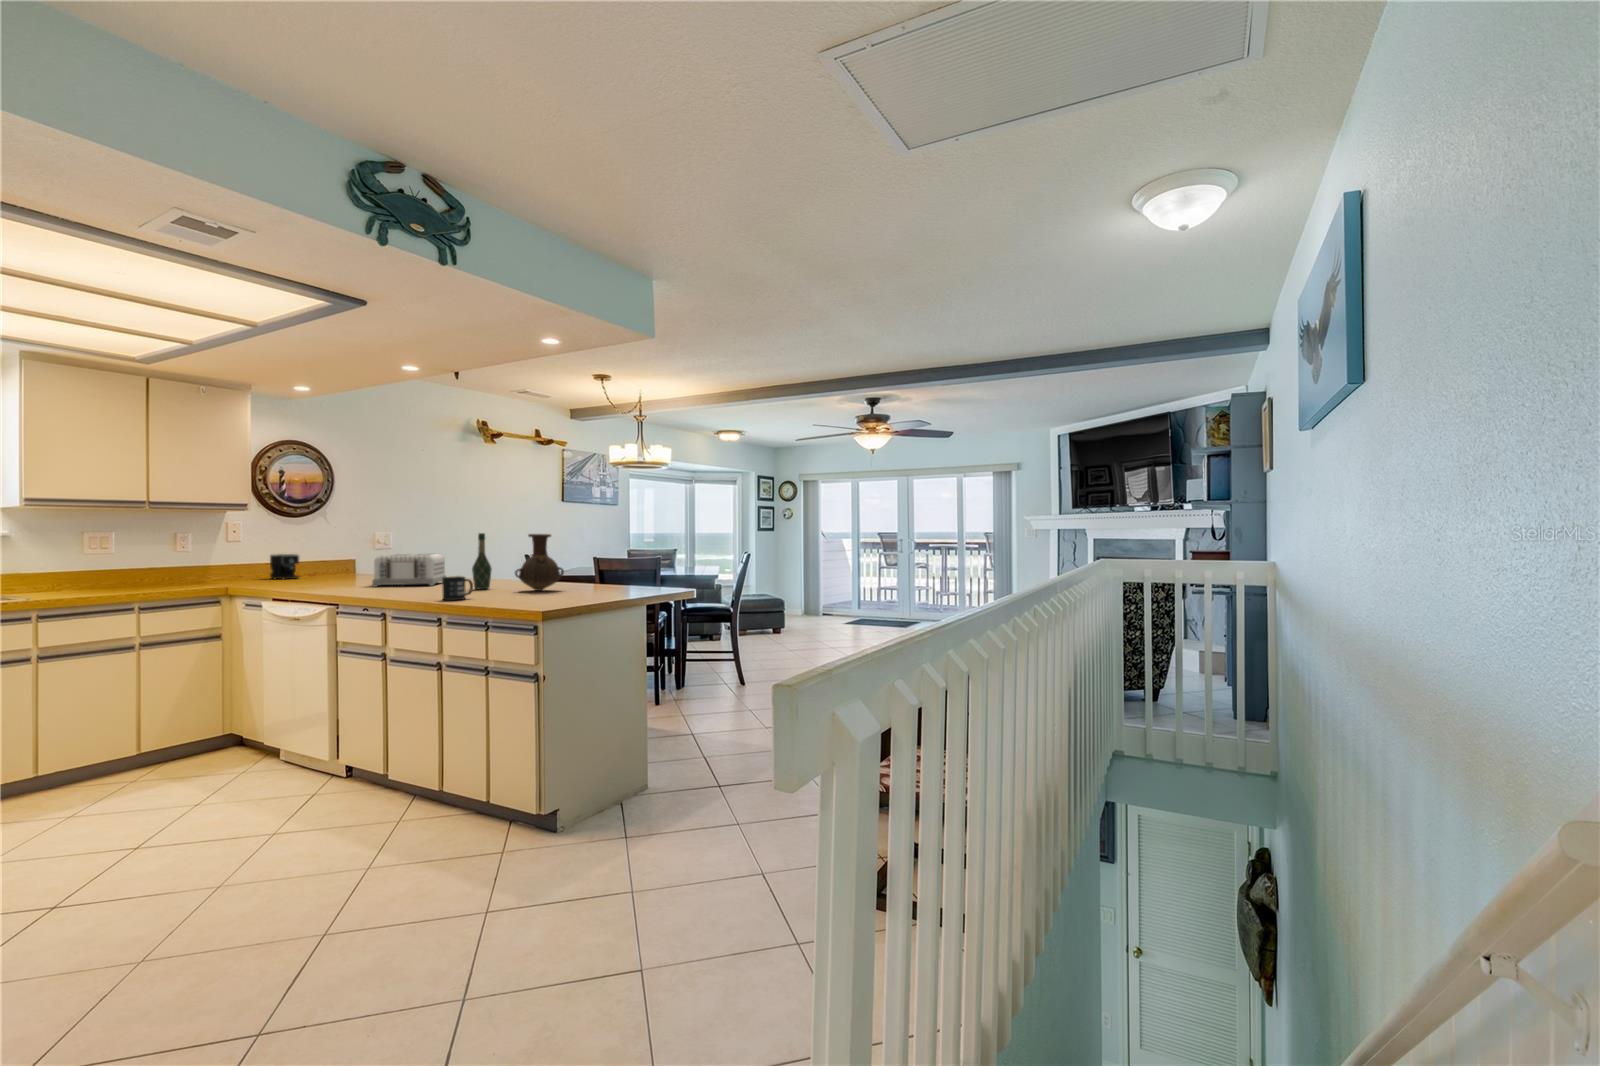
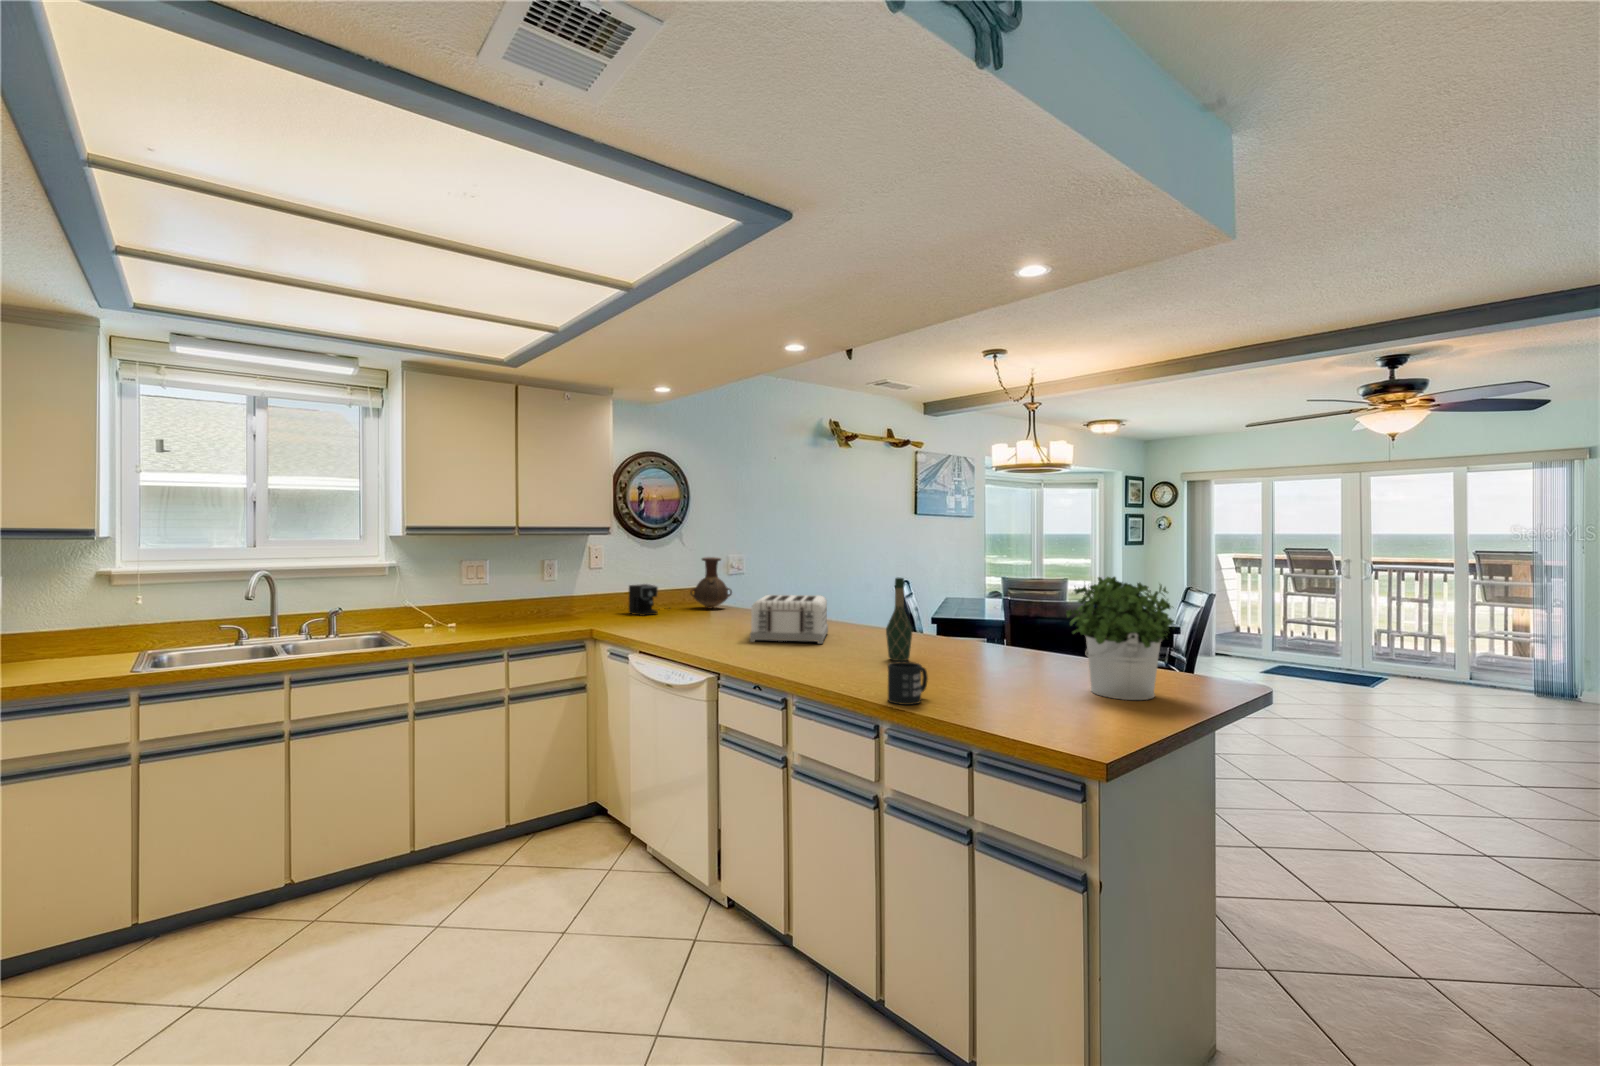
potted plant: none [572,525,633,595] -> present [1066,577,1174,700]
vase: present [515,534,564,591] -> present [690,557,732,609]

